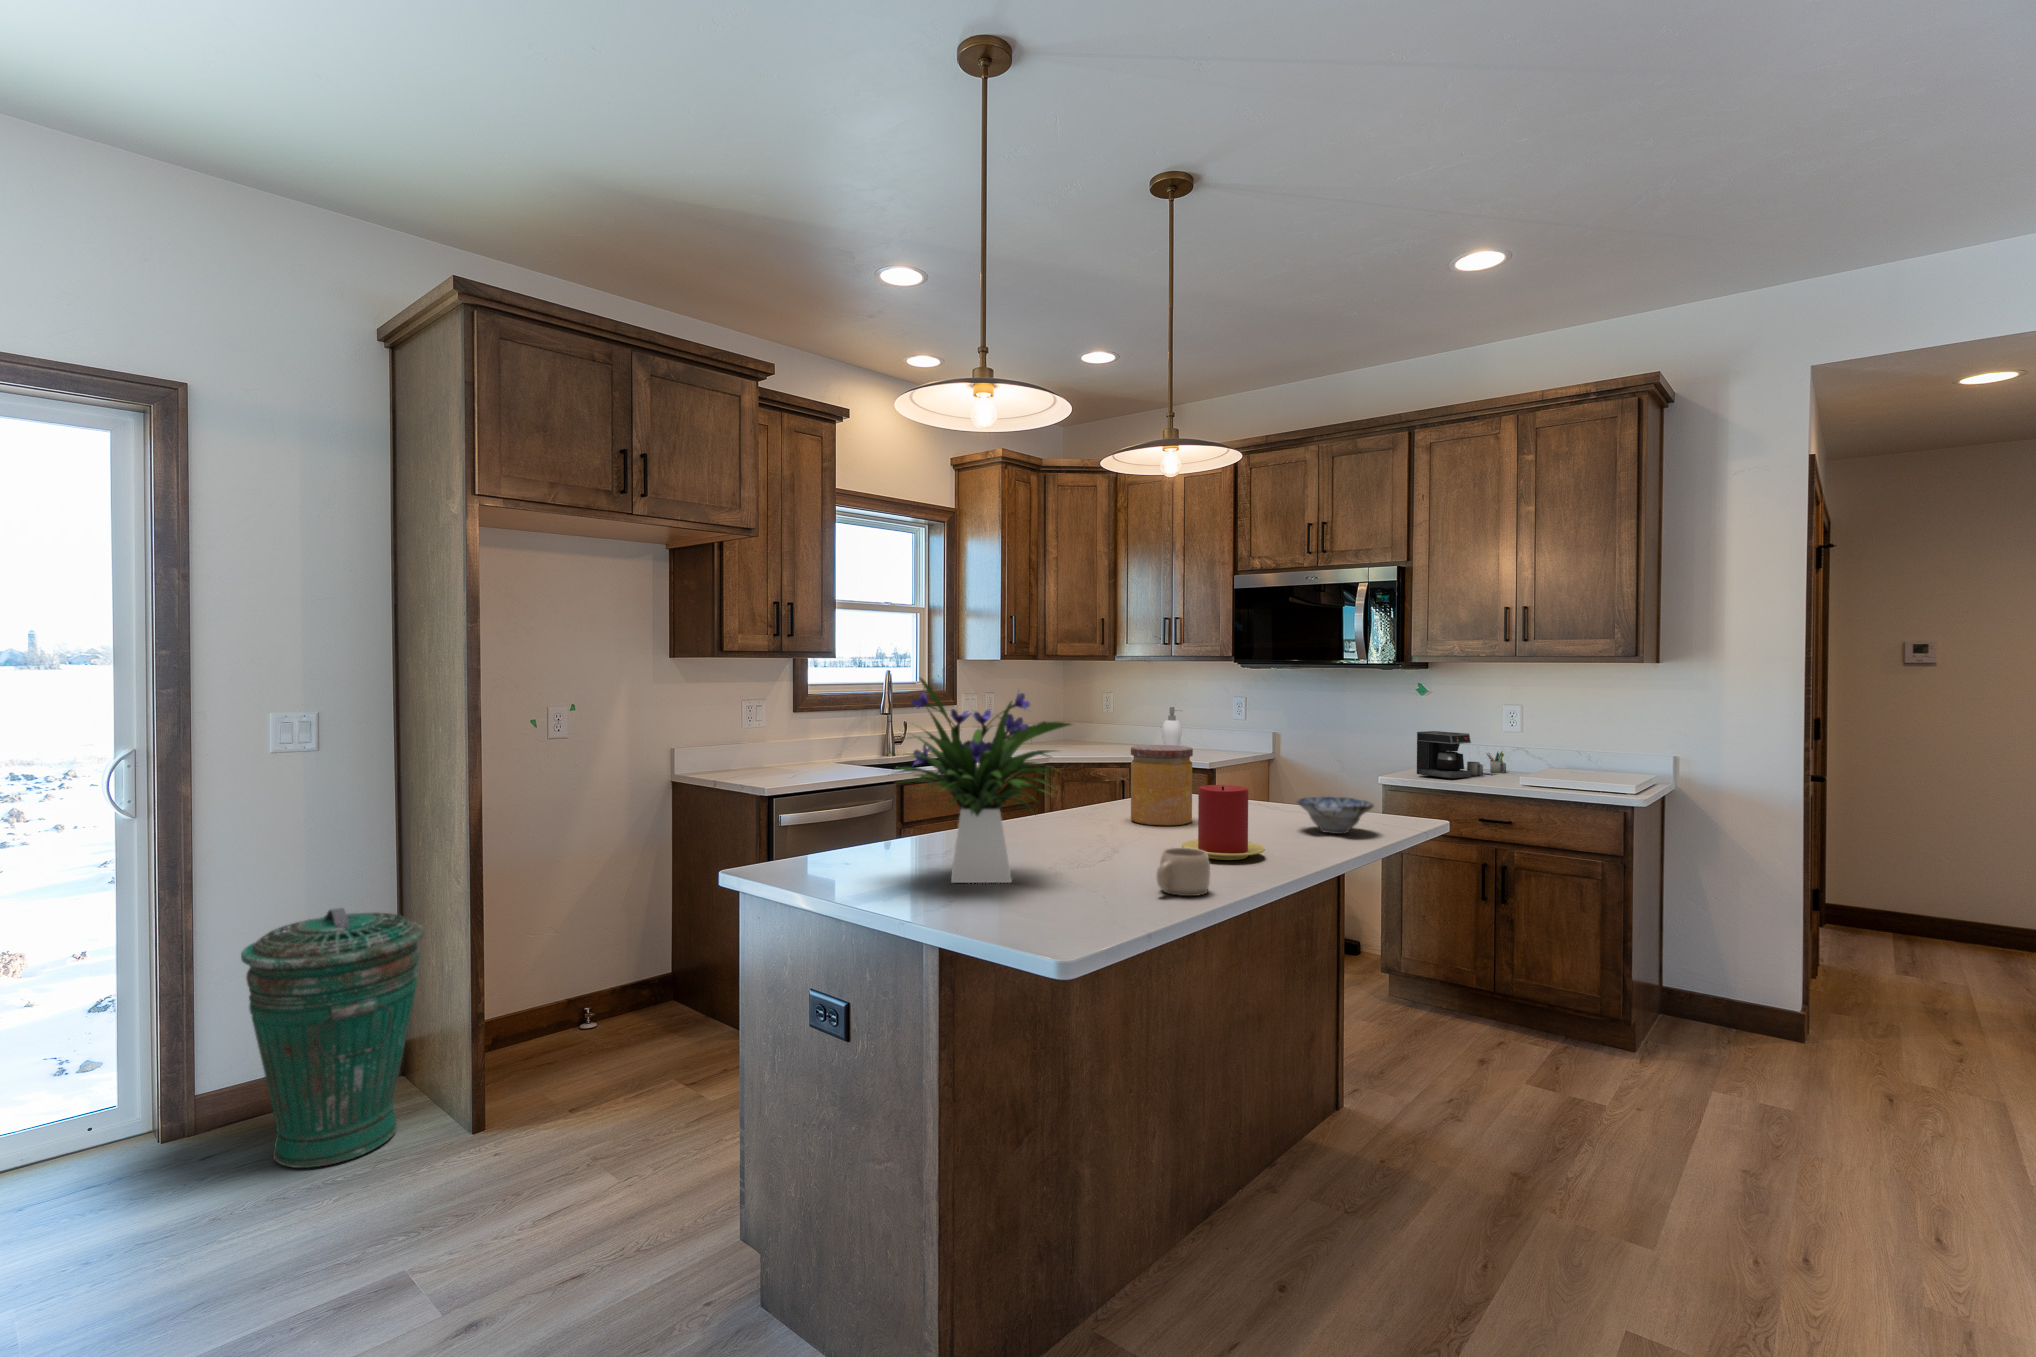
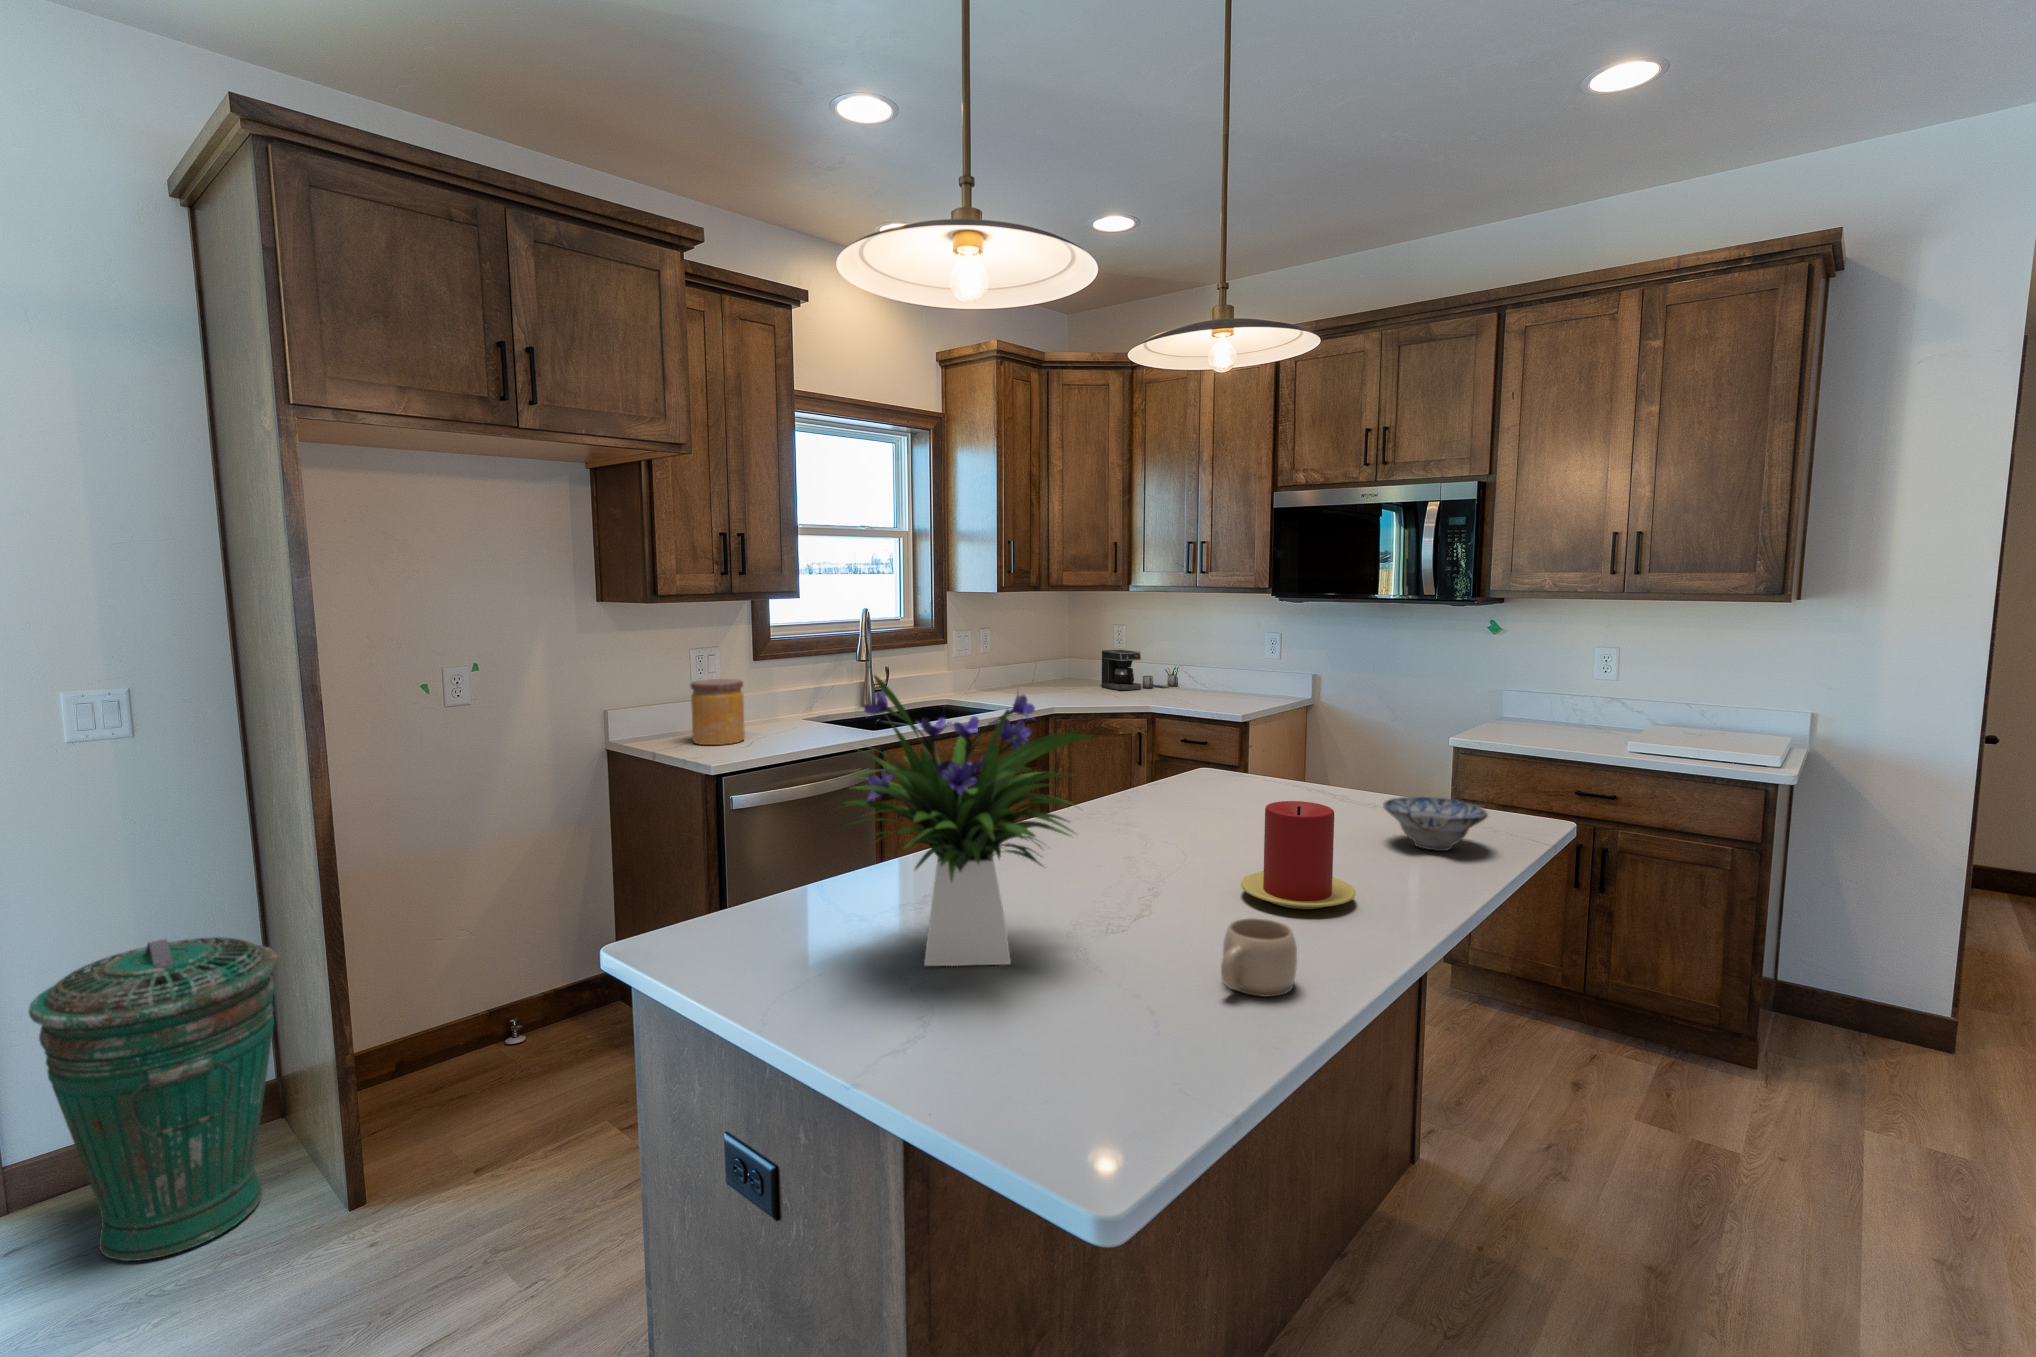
soap dispenser: present [1162,707,1182,746] -> none [1186,647,1212,700]
coffee maker: present [1417,731,1506,778] -> present [1102,650,1178,690]
jar: present [1131,745,1193,825] -> present [691,679,745,745]

